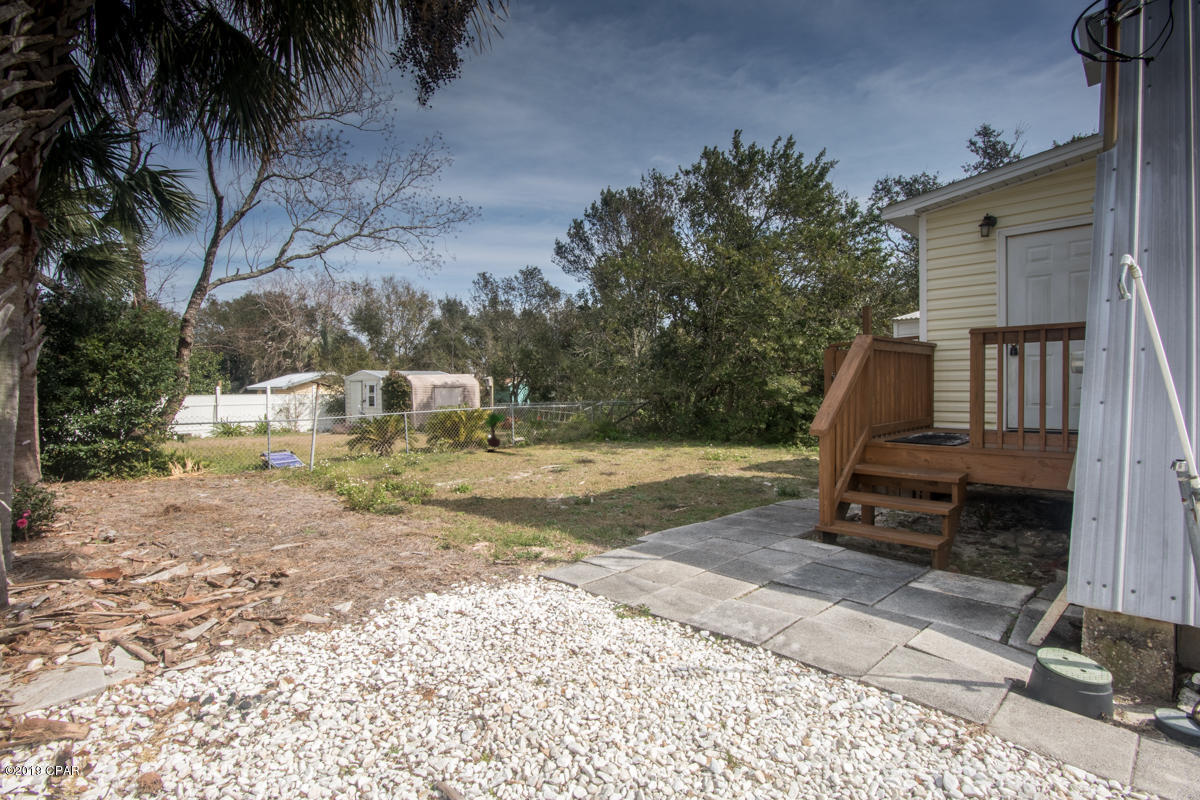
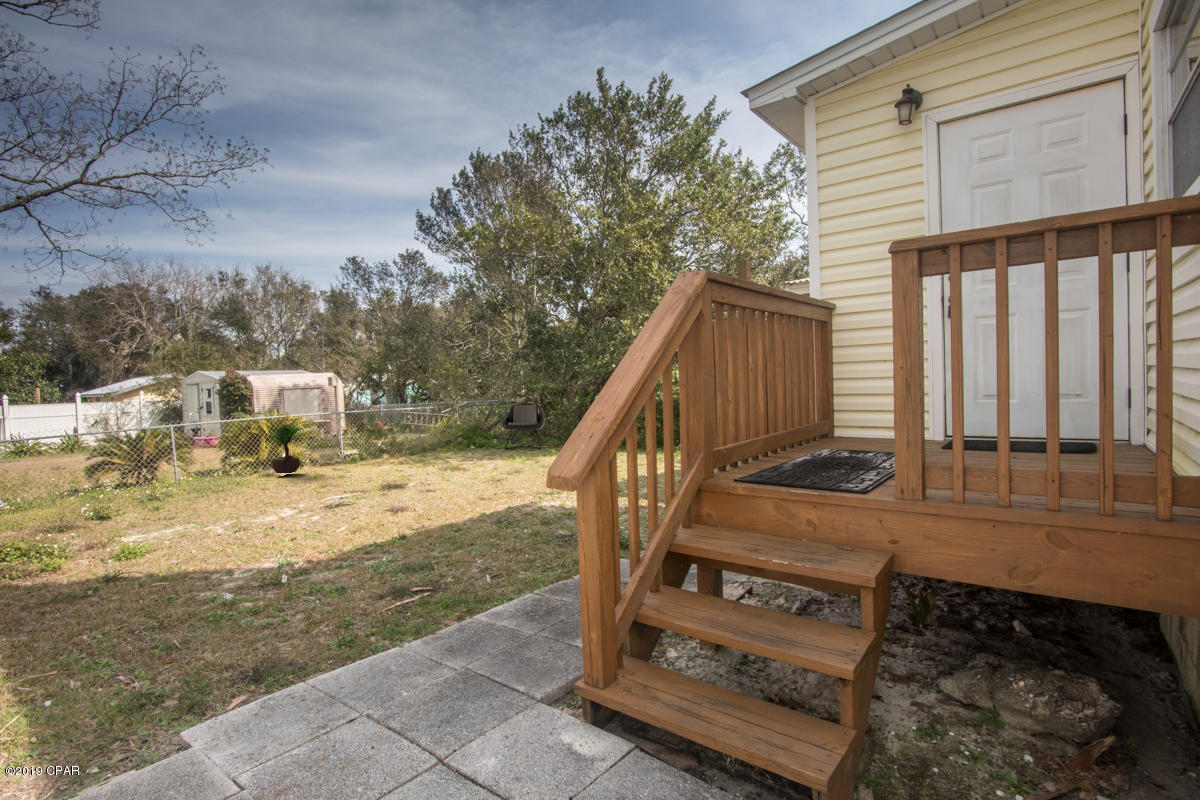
lounge chair: none [640,410,676,449] -> present [502,403,545,450]

